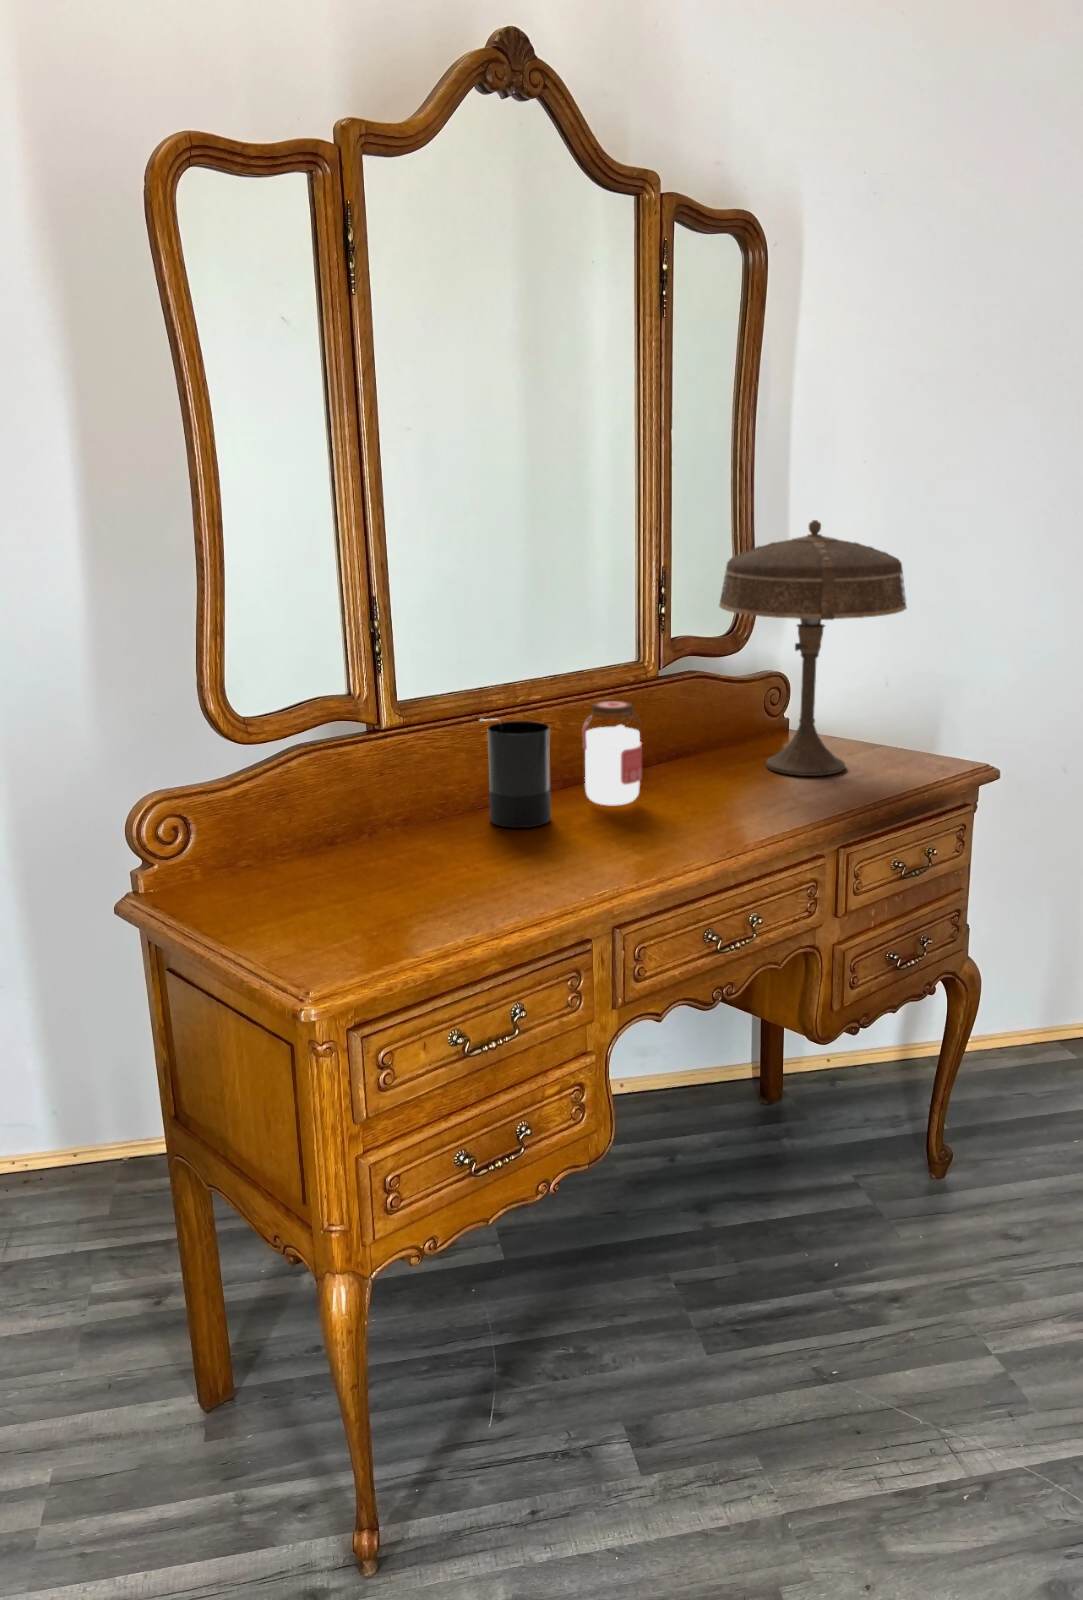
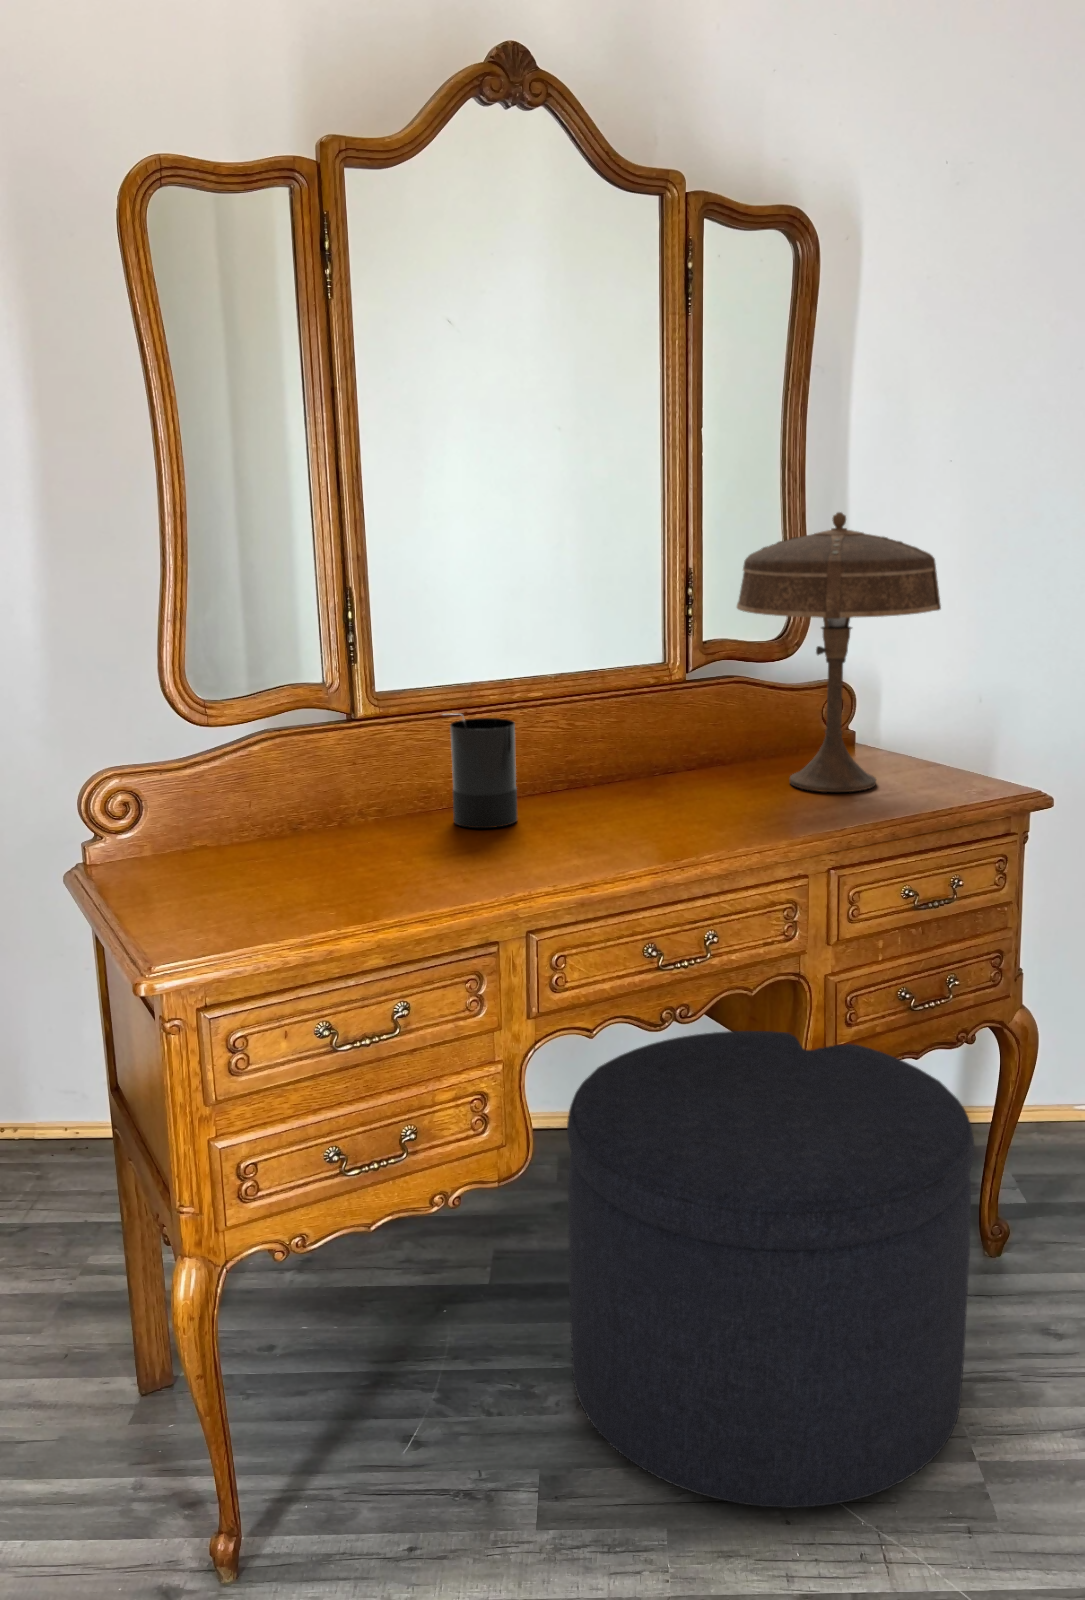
jar: present [582,701,642,805] -> none [561,701,625,813]
ottoman: none [620,997,992,1428] -> present [567,1031,974,1508]

